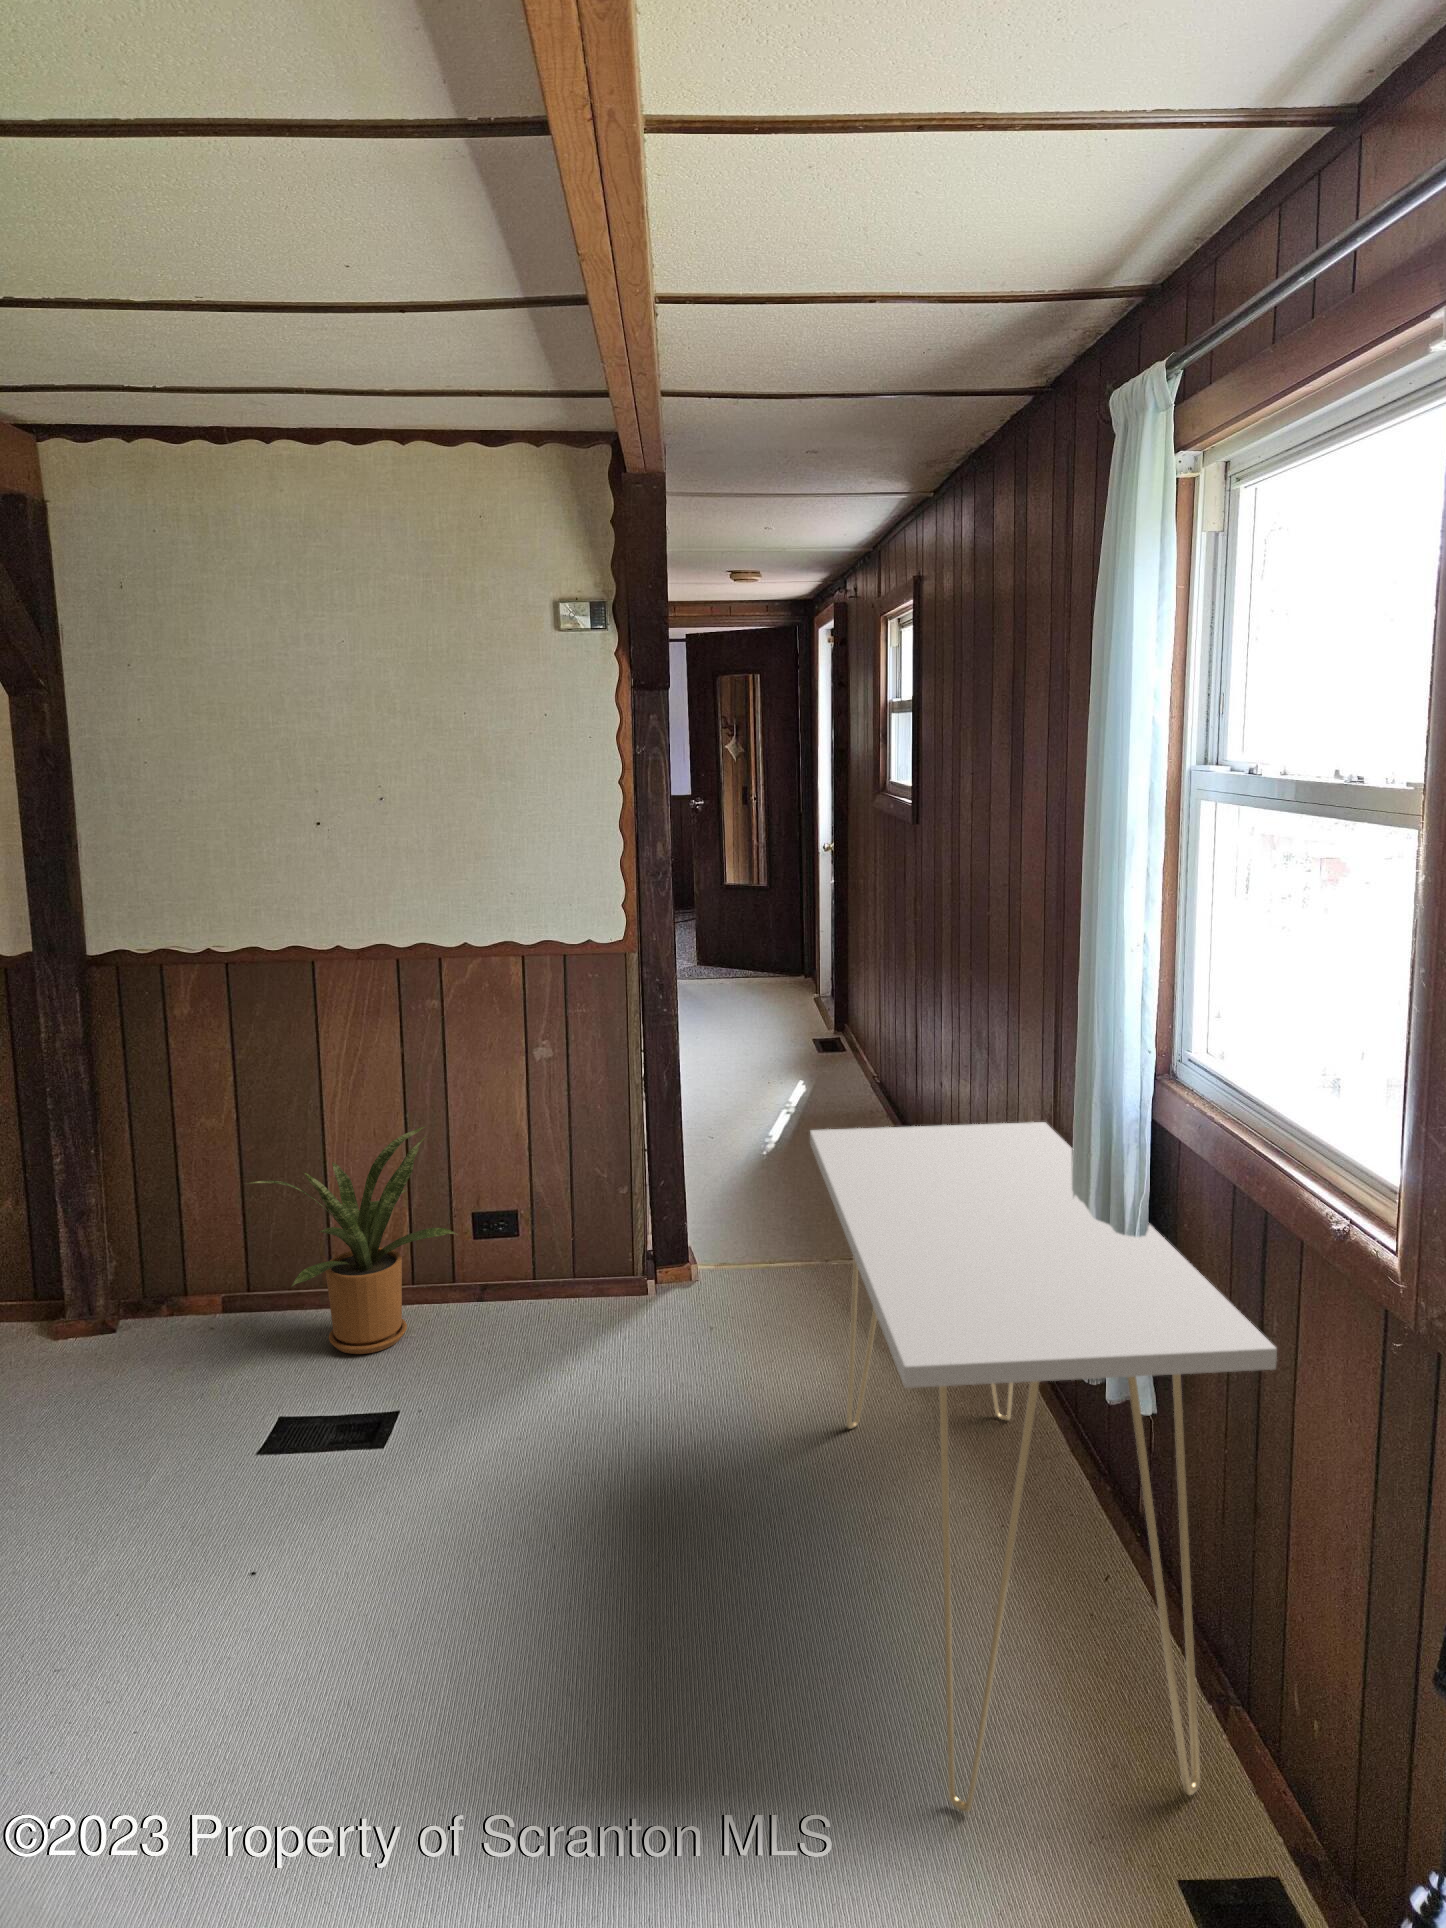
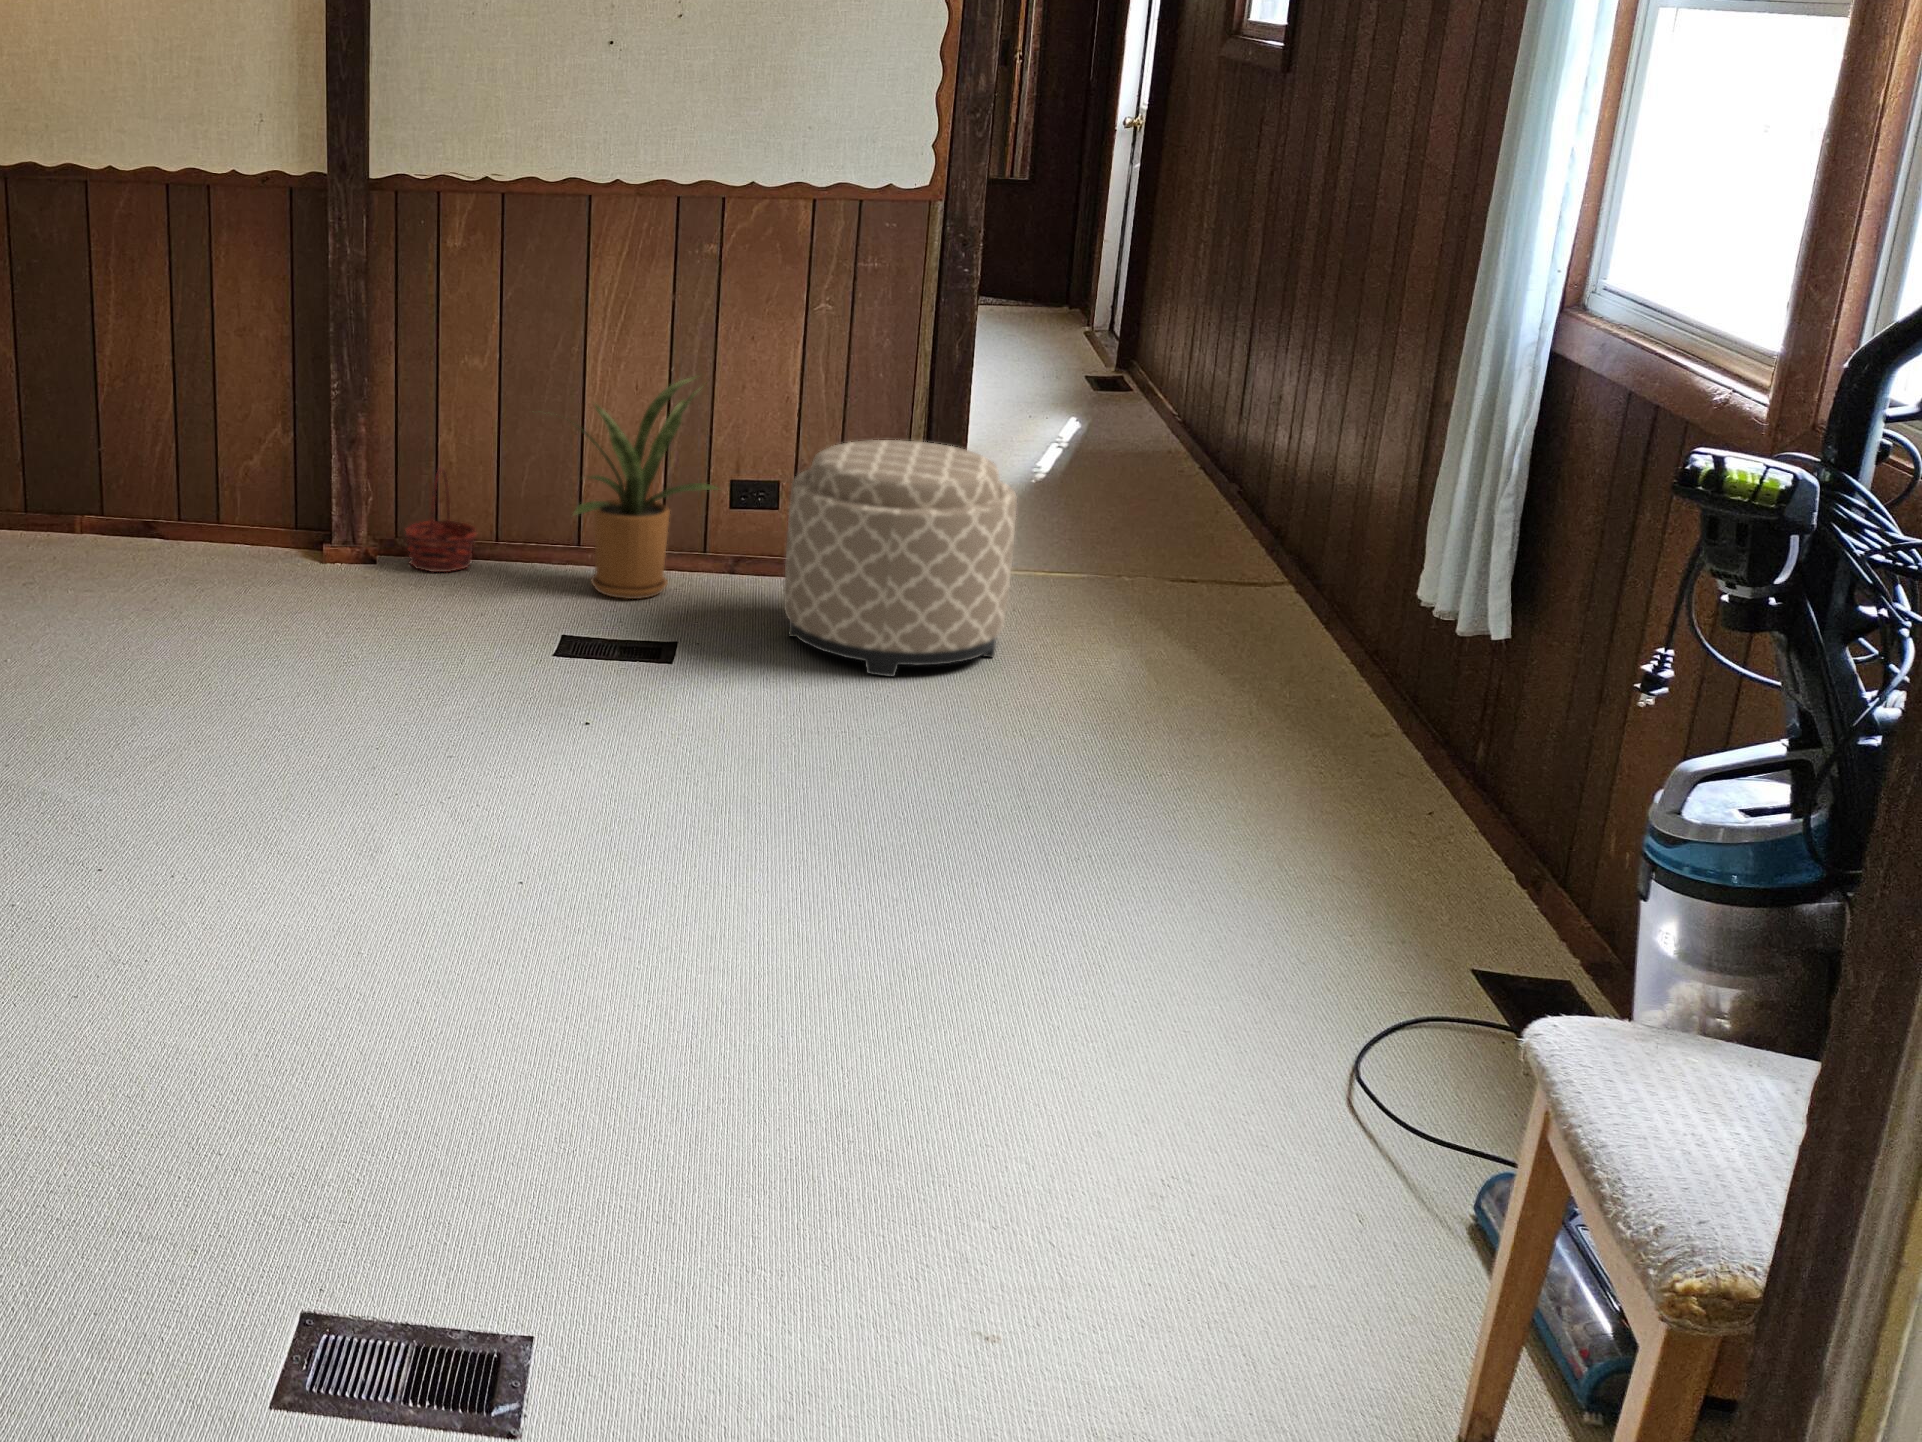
console table: present [810,1122,1277,1812] -> none [1154,375,1646,925]
ottoman: none [495,1184,709,1441] -> present [784,440,1017,677]
basket: none [145,1231,225,1339] -> present [405,468,476,572]

